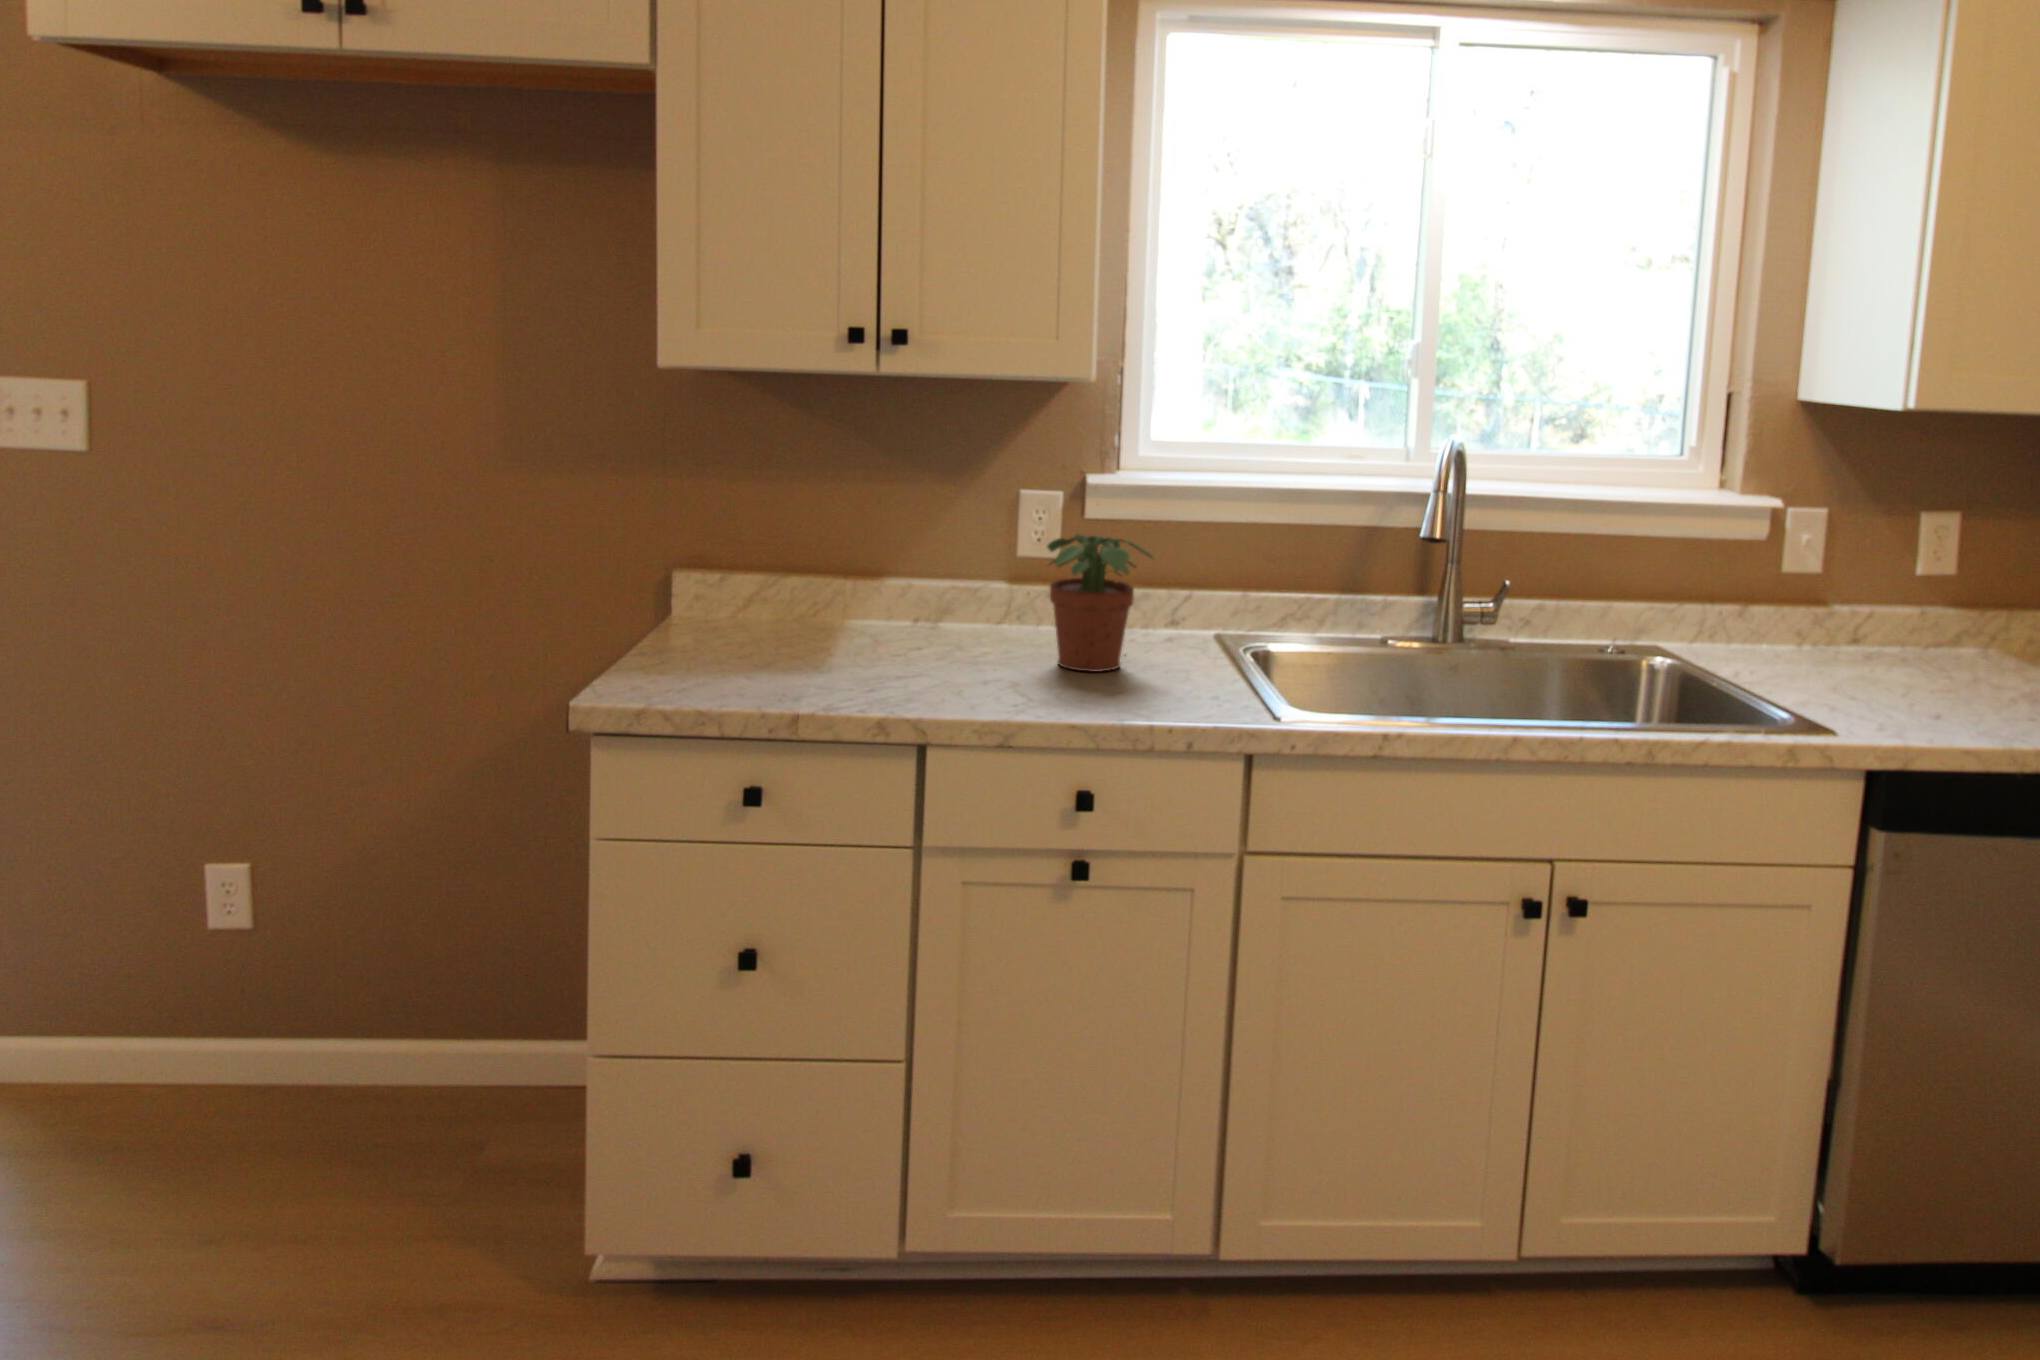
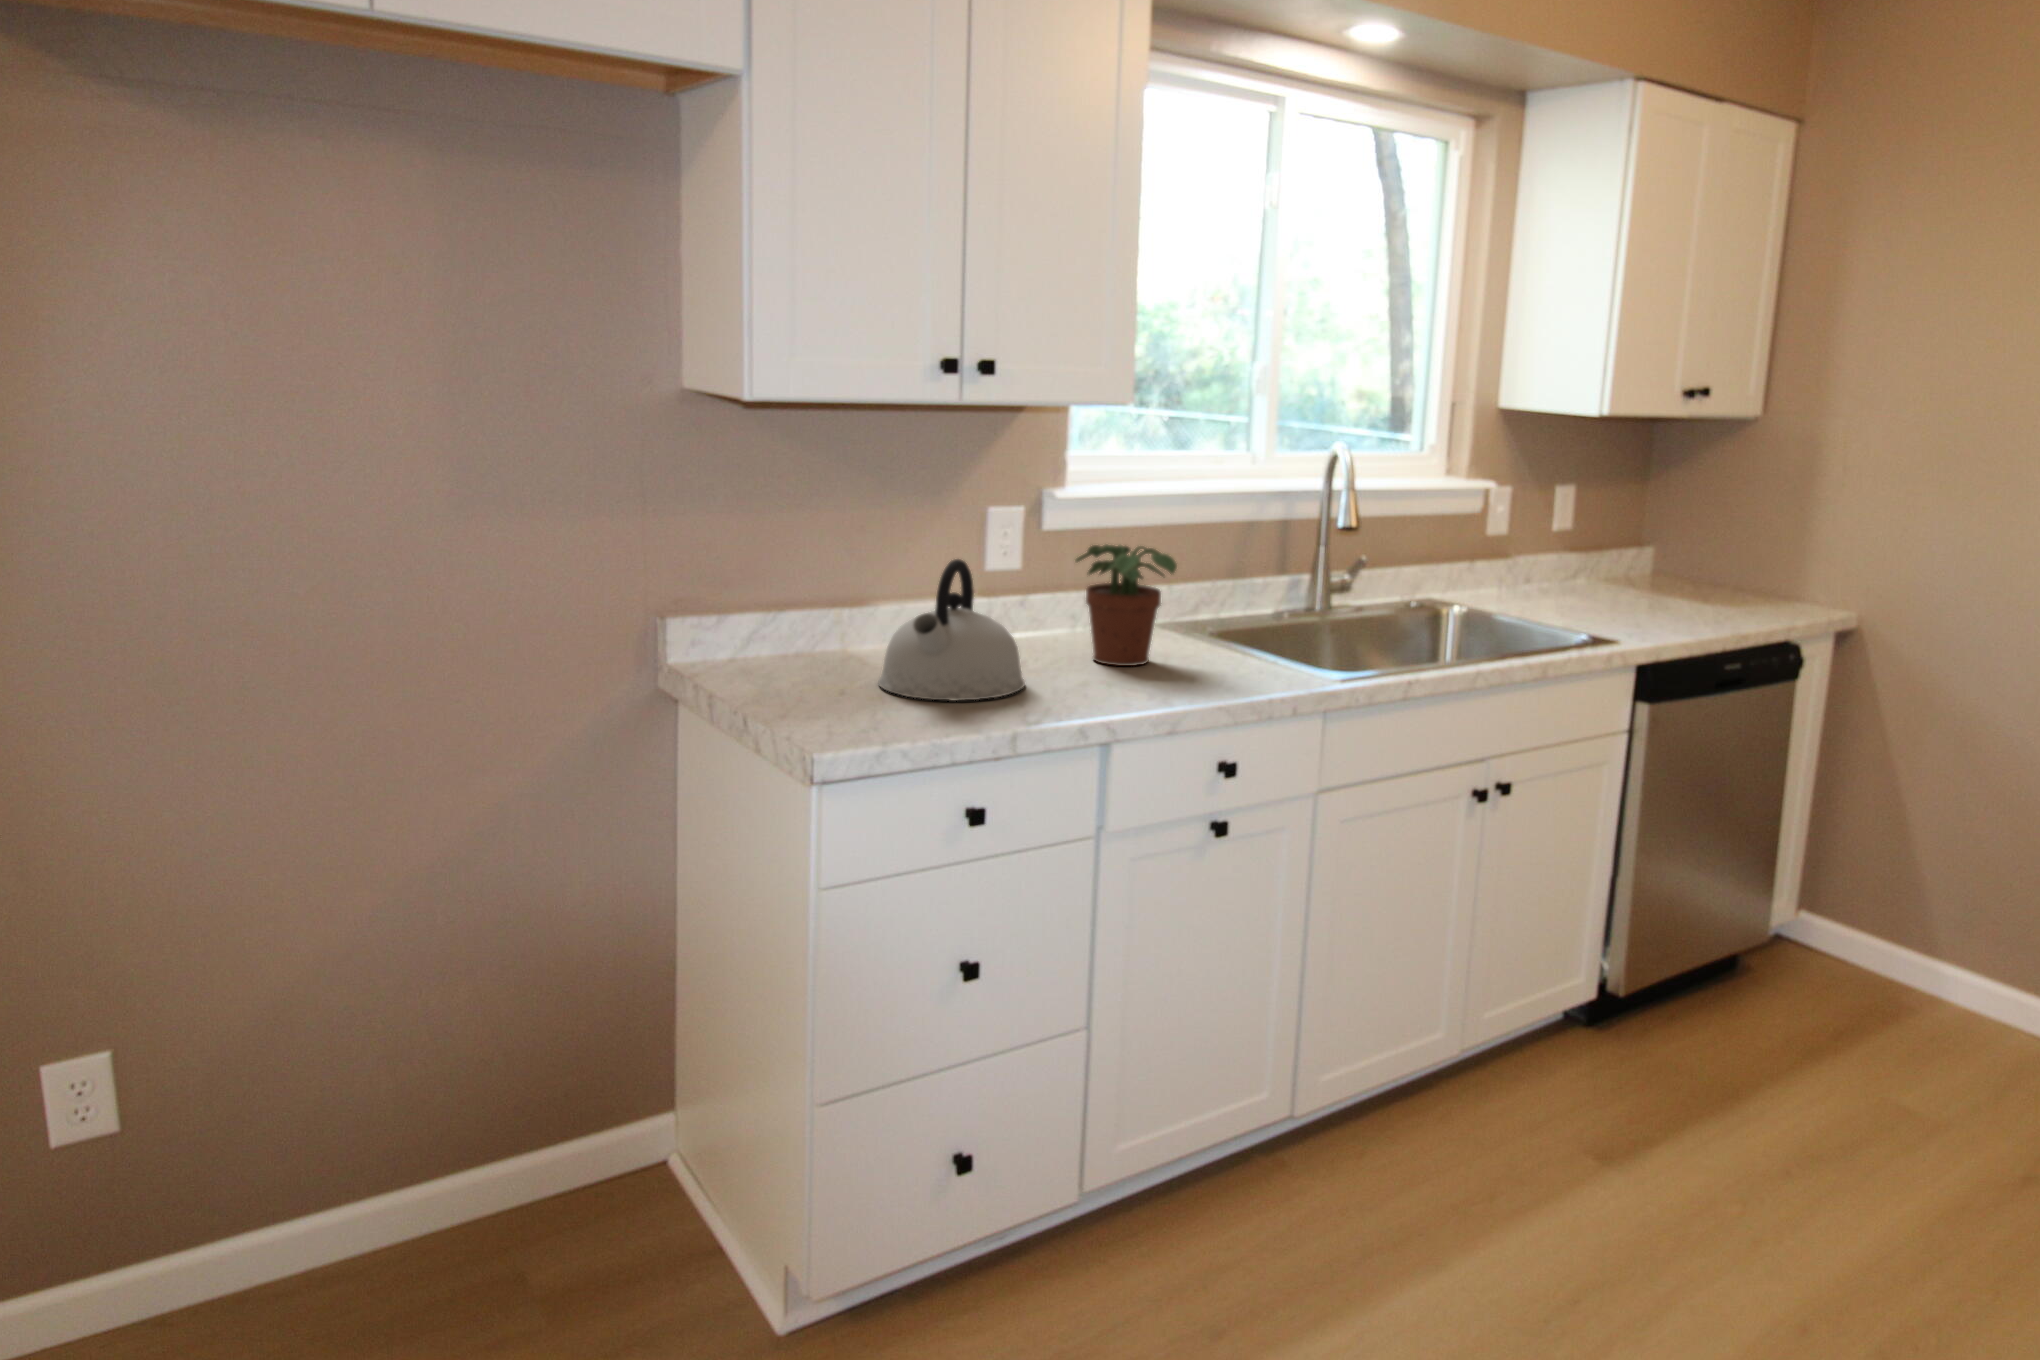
kettle: none [781,534,933,681] -> present [878,559,1025,700]

